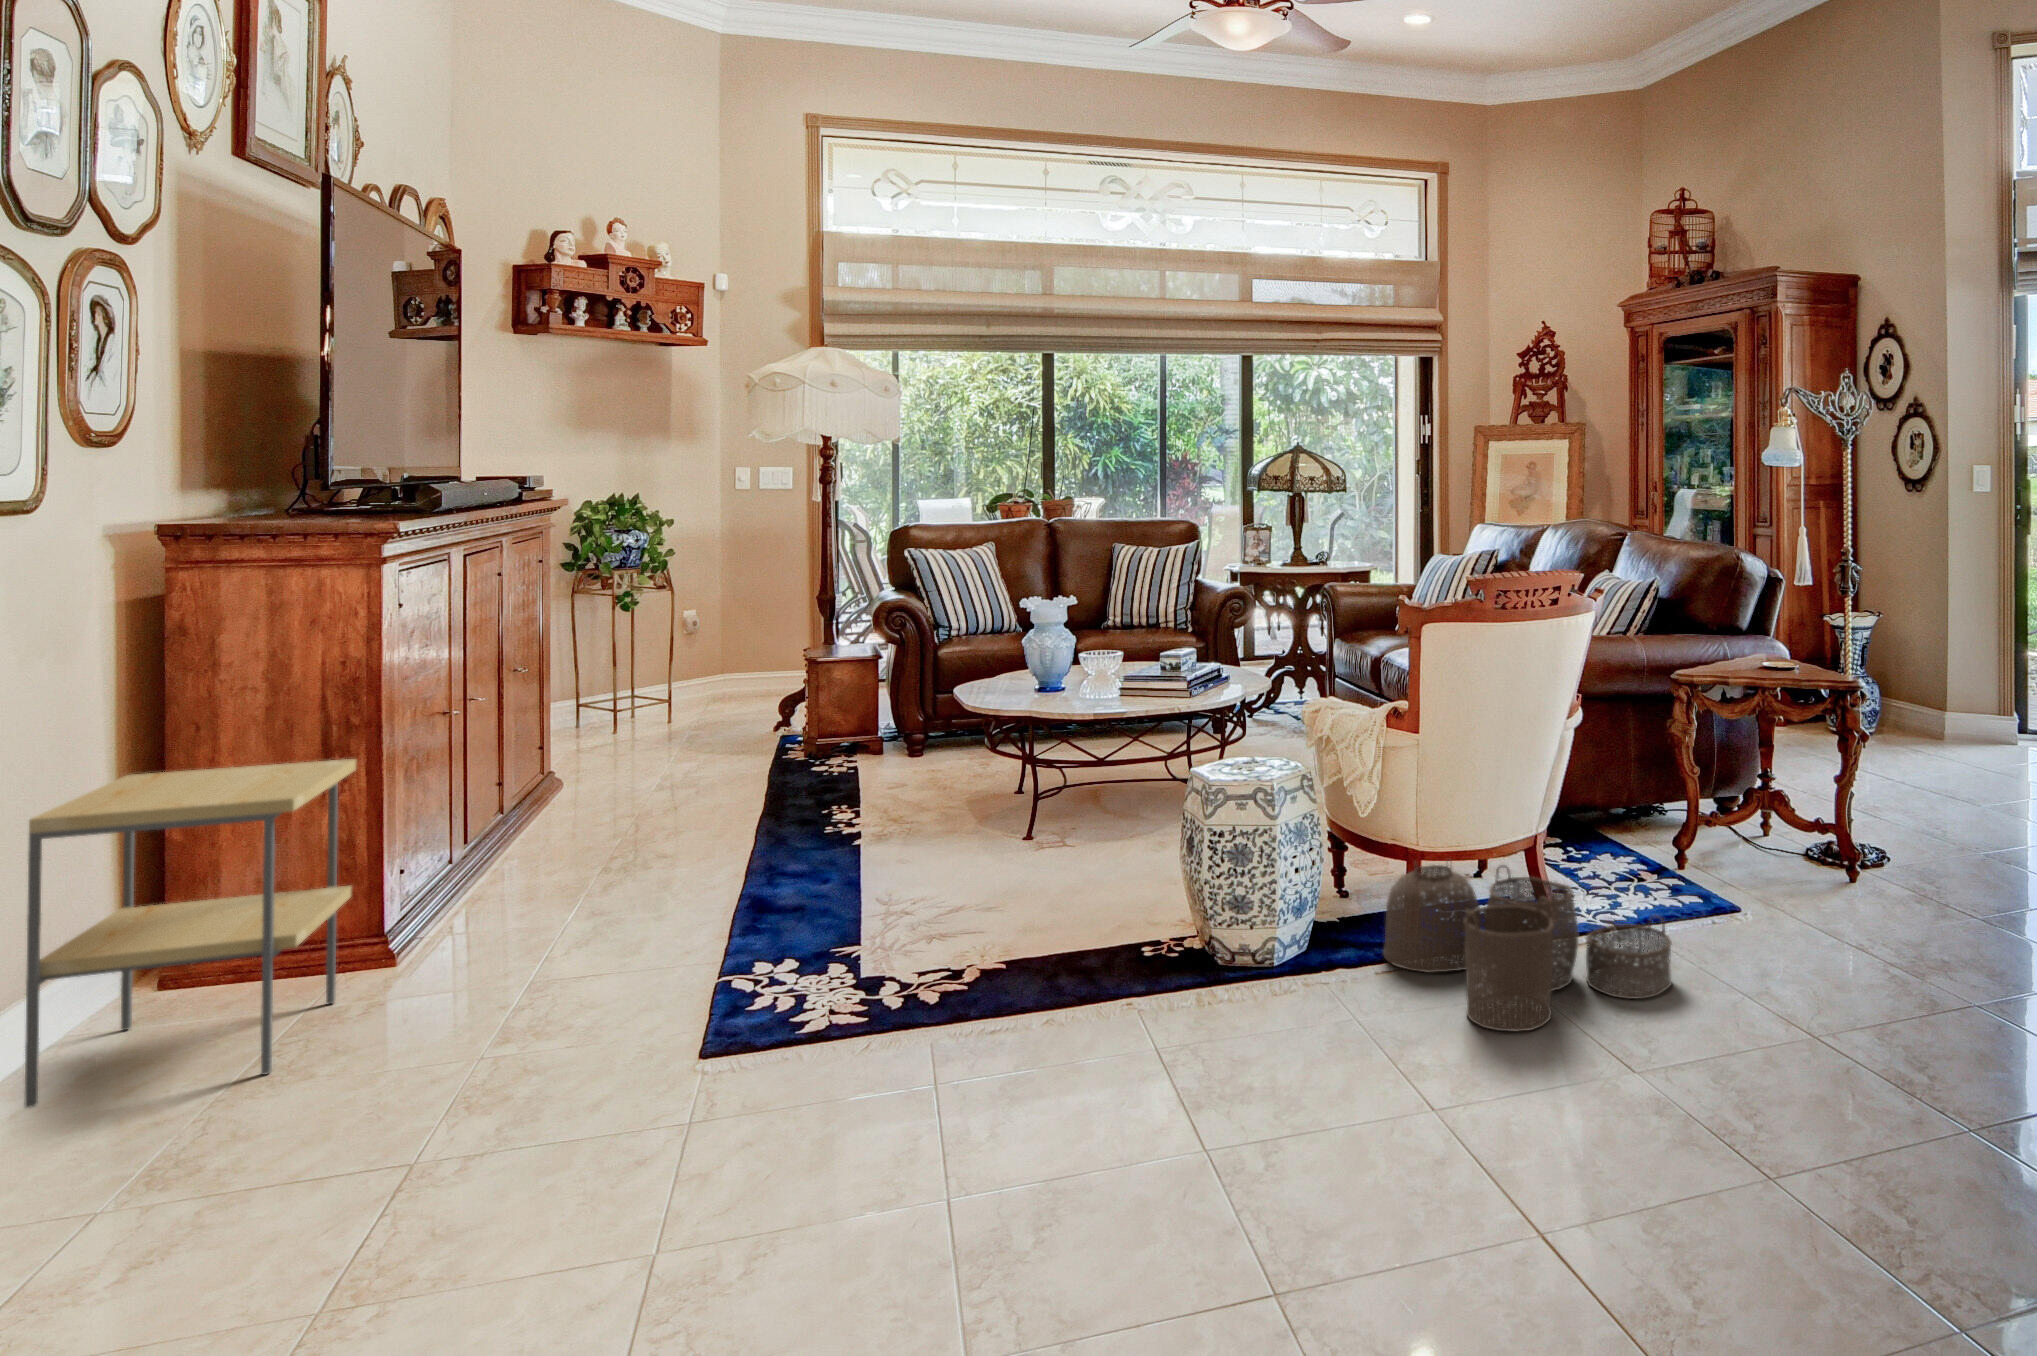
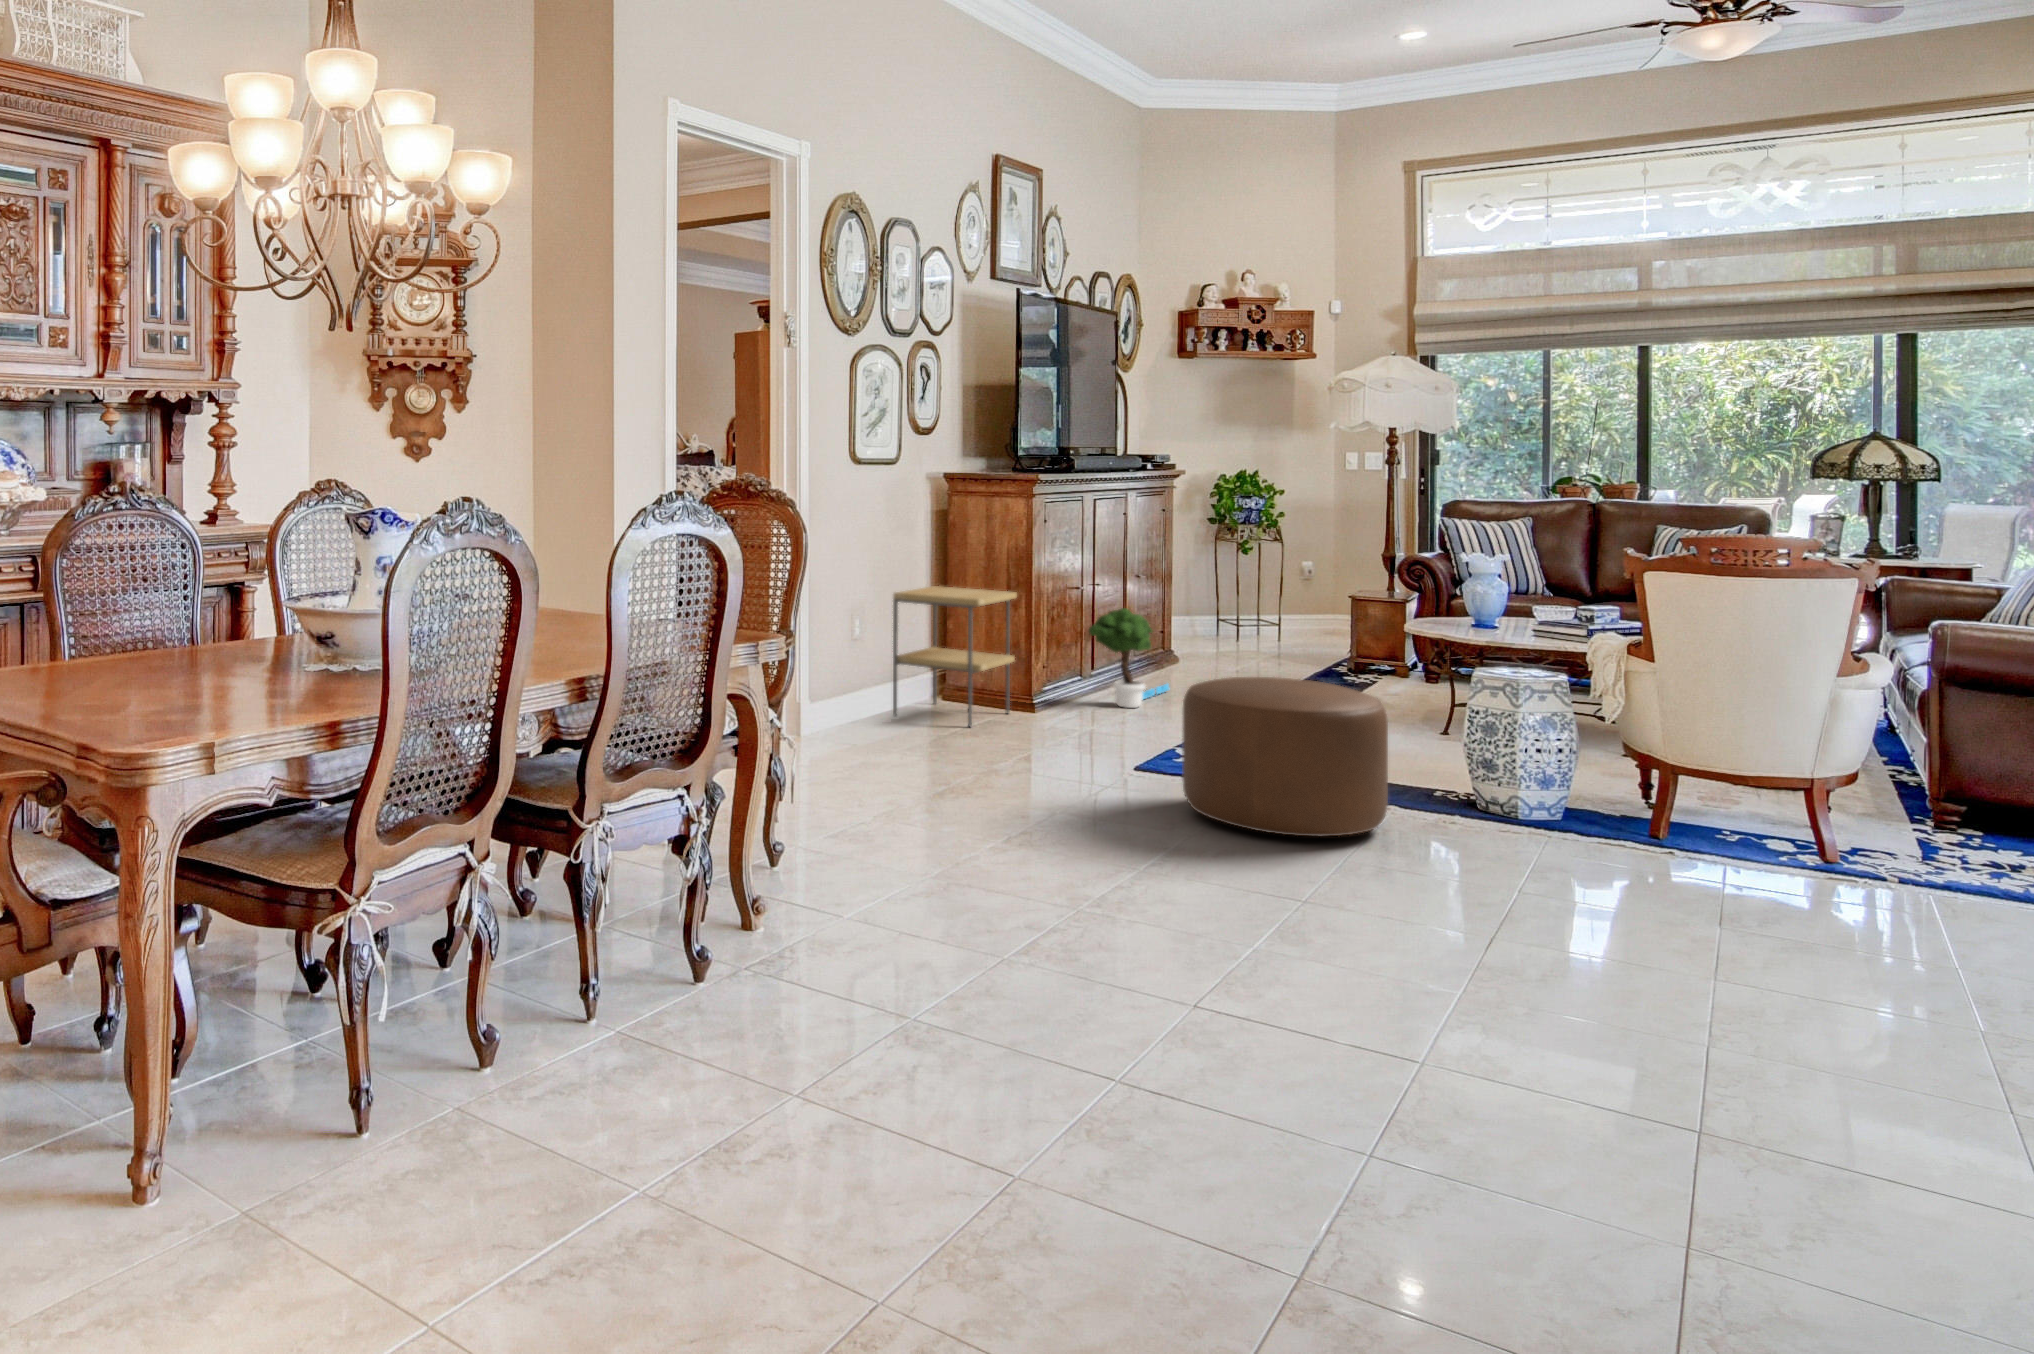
potted tree: none [479,745,607,916] -> present [1089,608,1170,708]
ottoman: none [883,844,1207,1155] -> present [1182,677,1388,836]
woven basket: present [1383,865,1672,1031] -> none [1617,769,1875,916]

